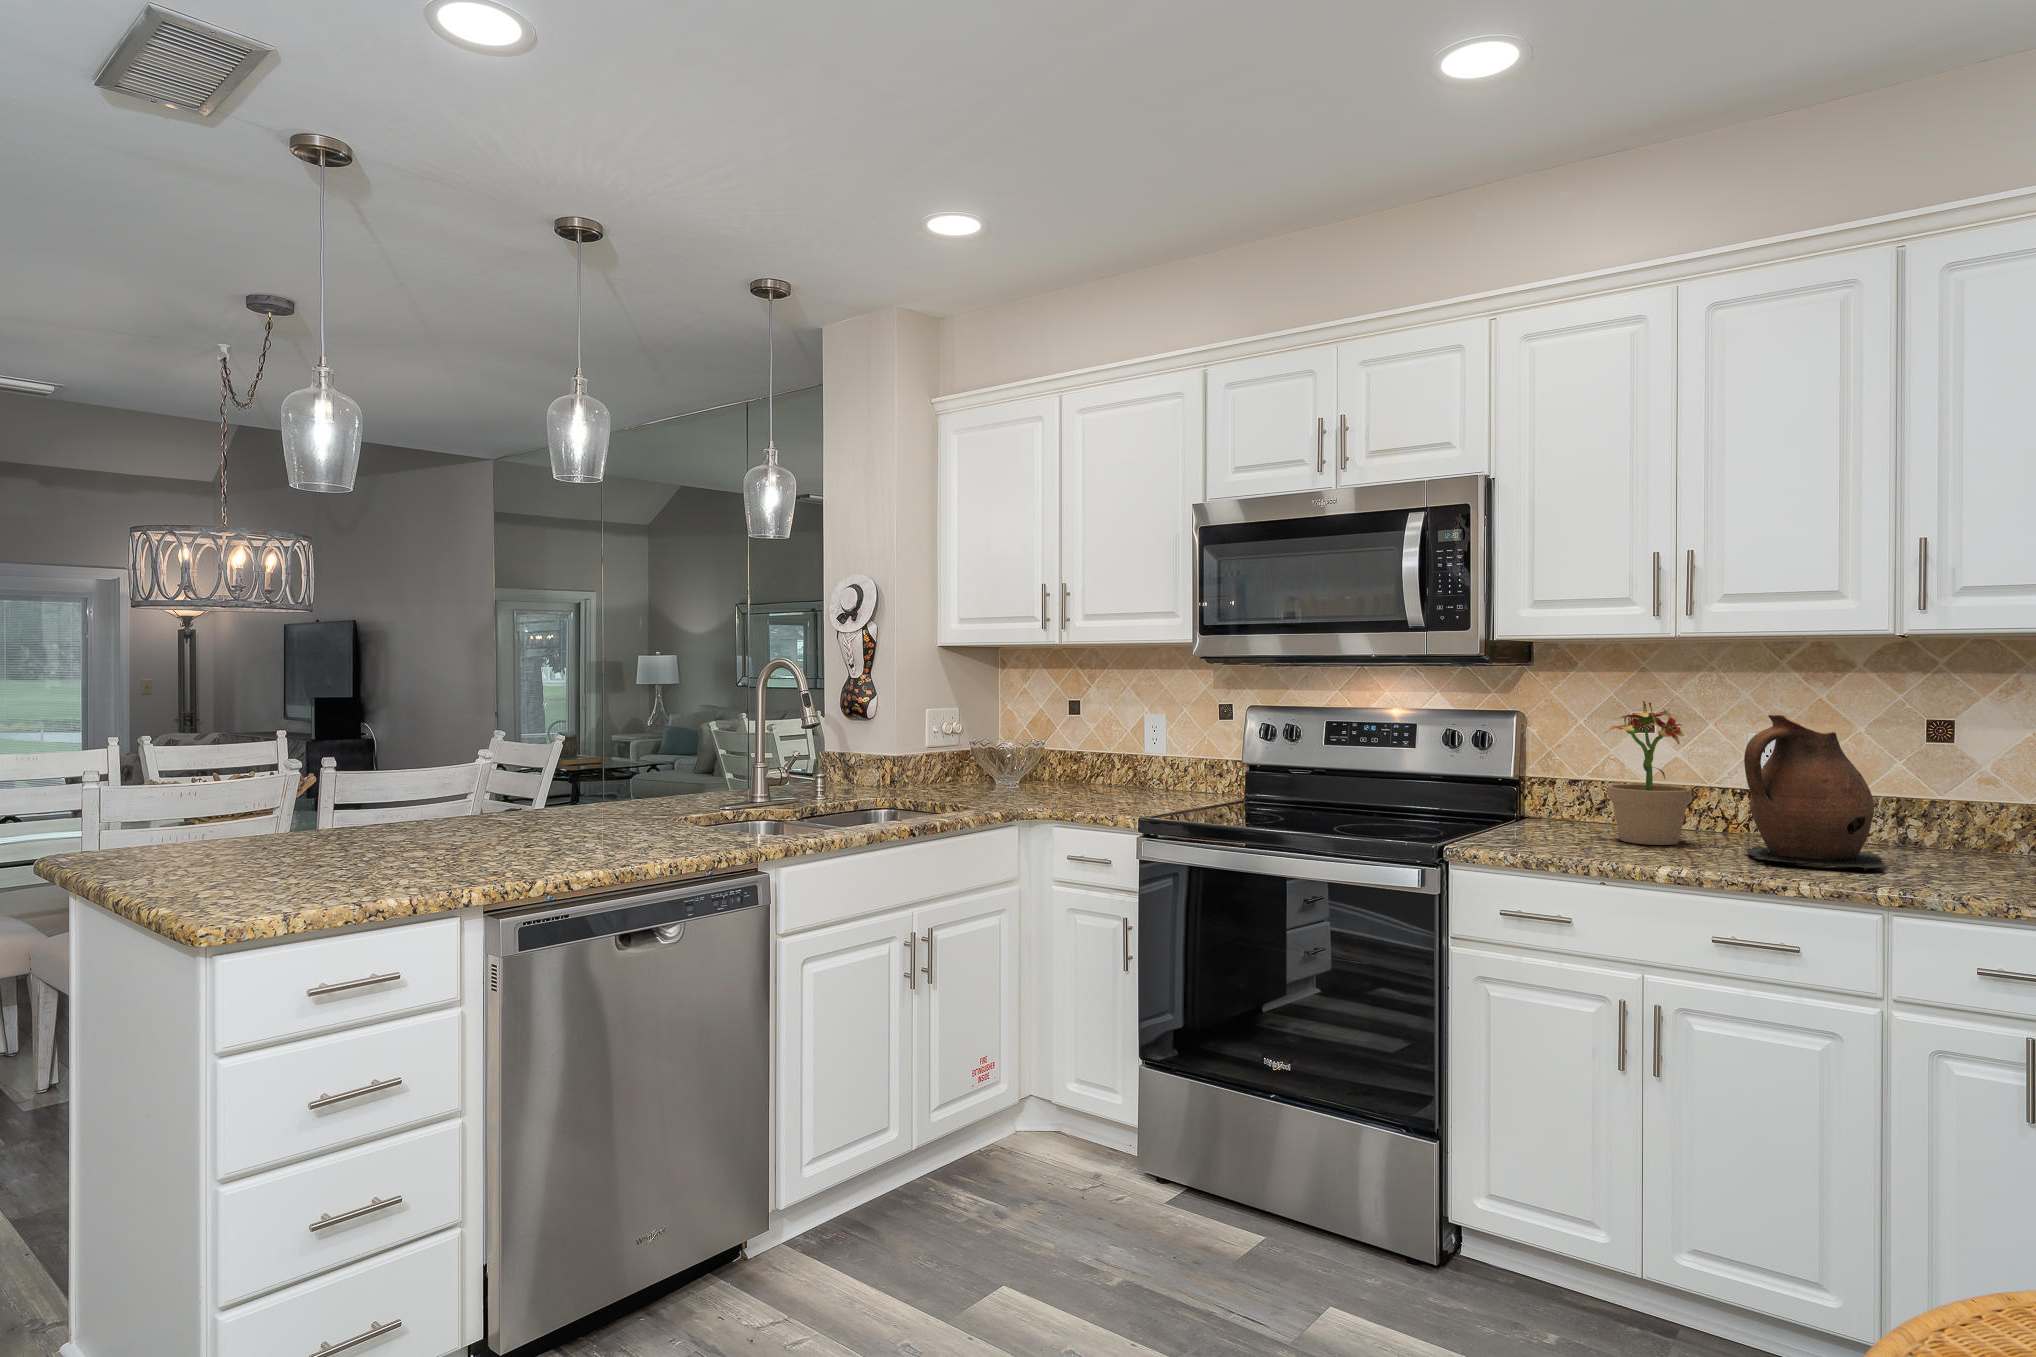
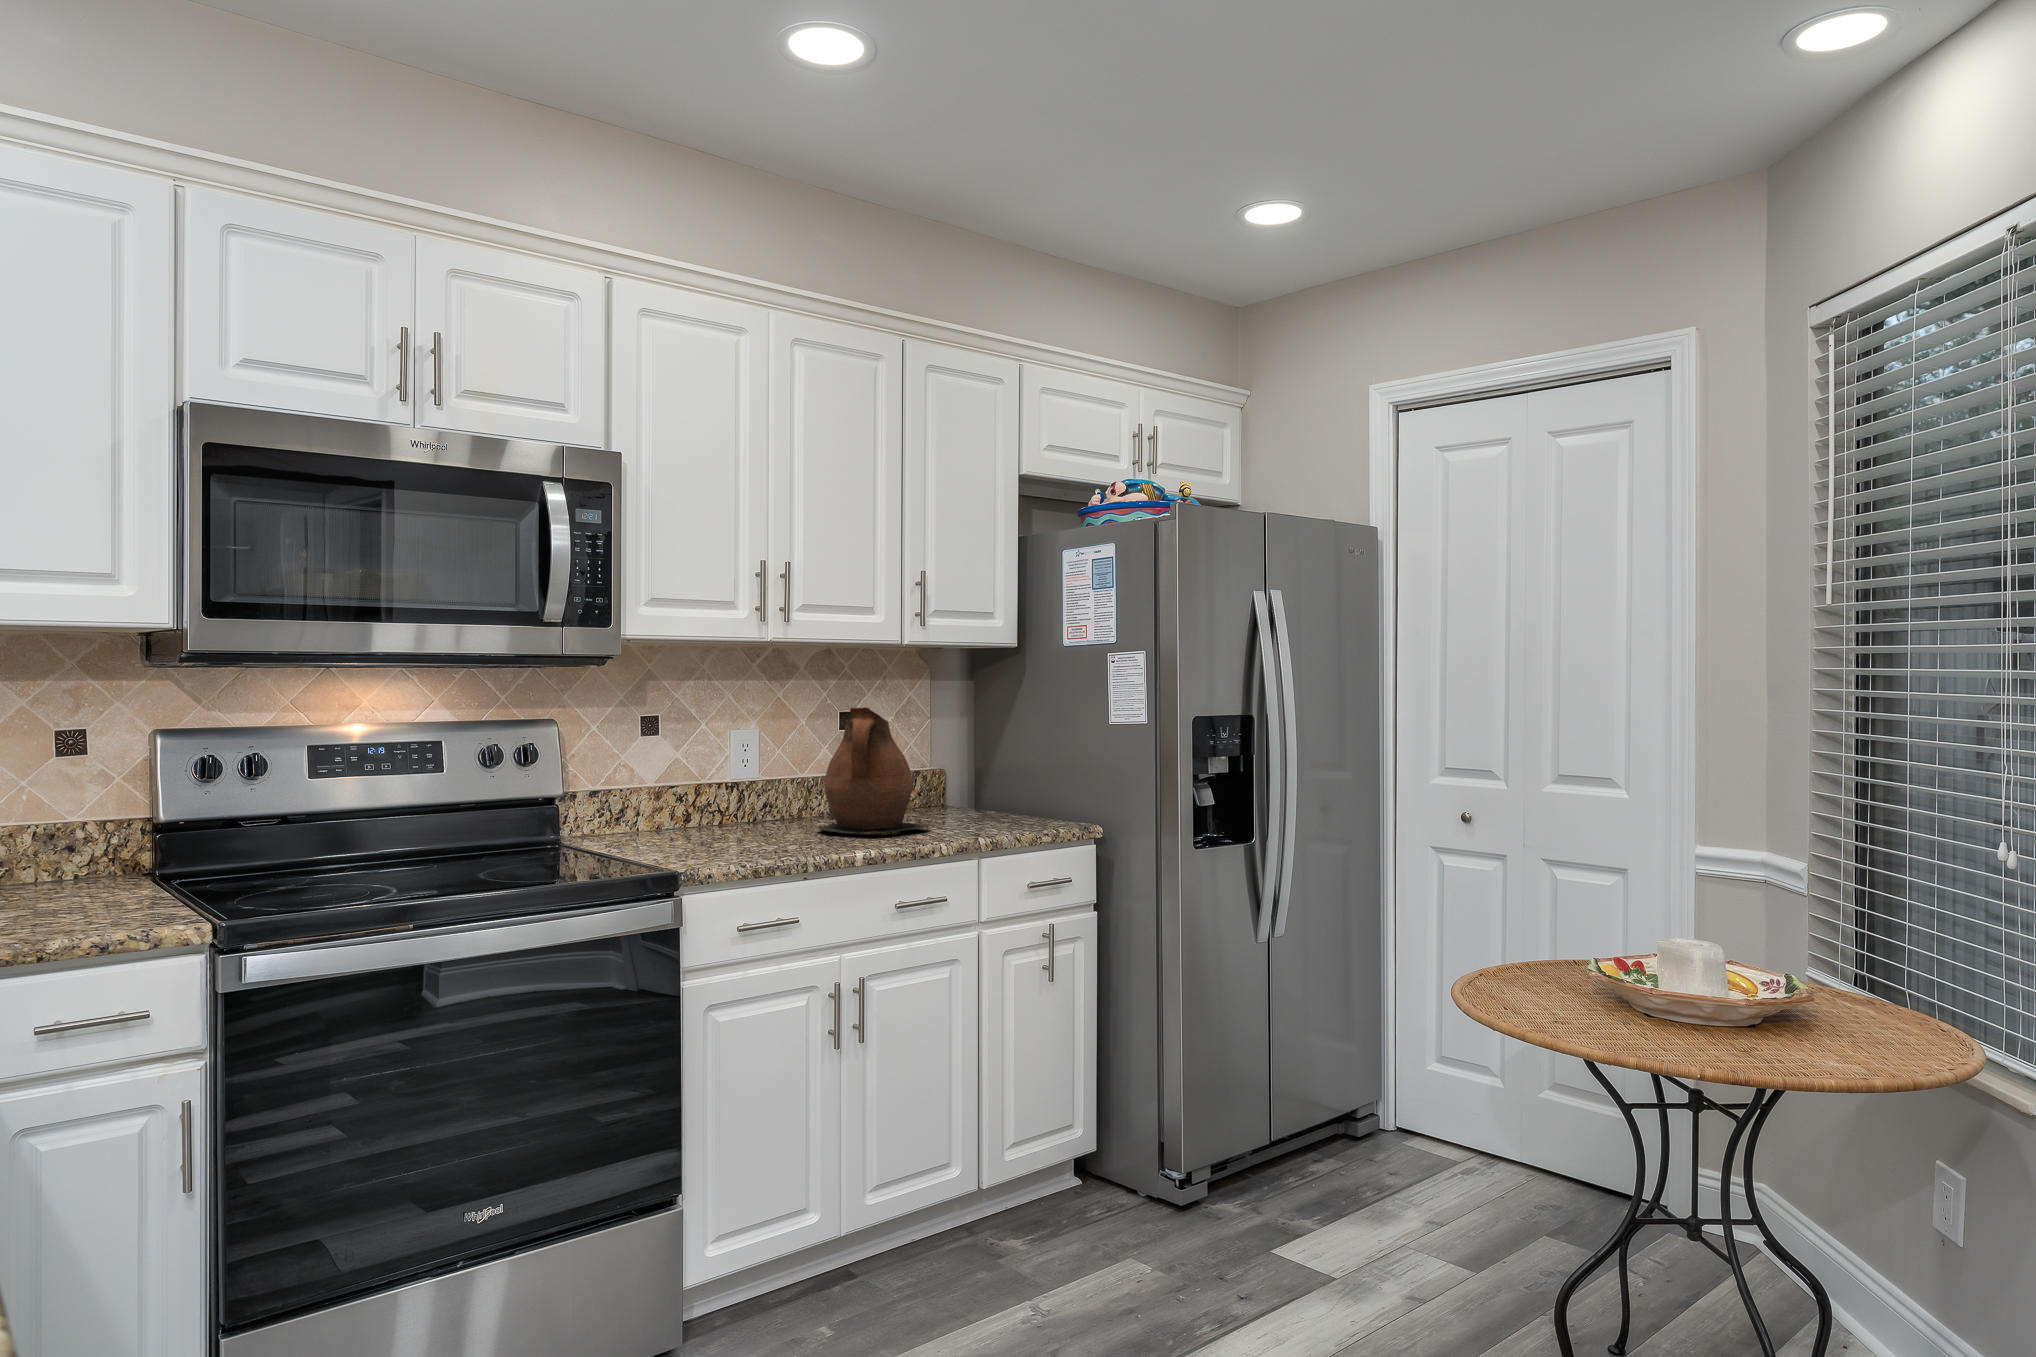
potted plant: present [1605,701,1692,845] -> none [695,700,770,842]

